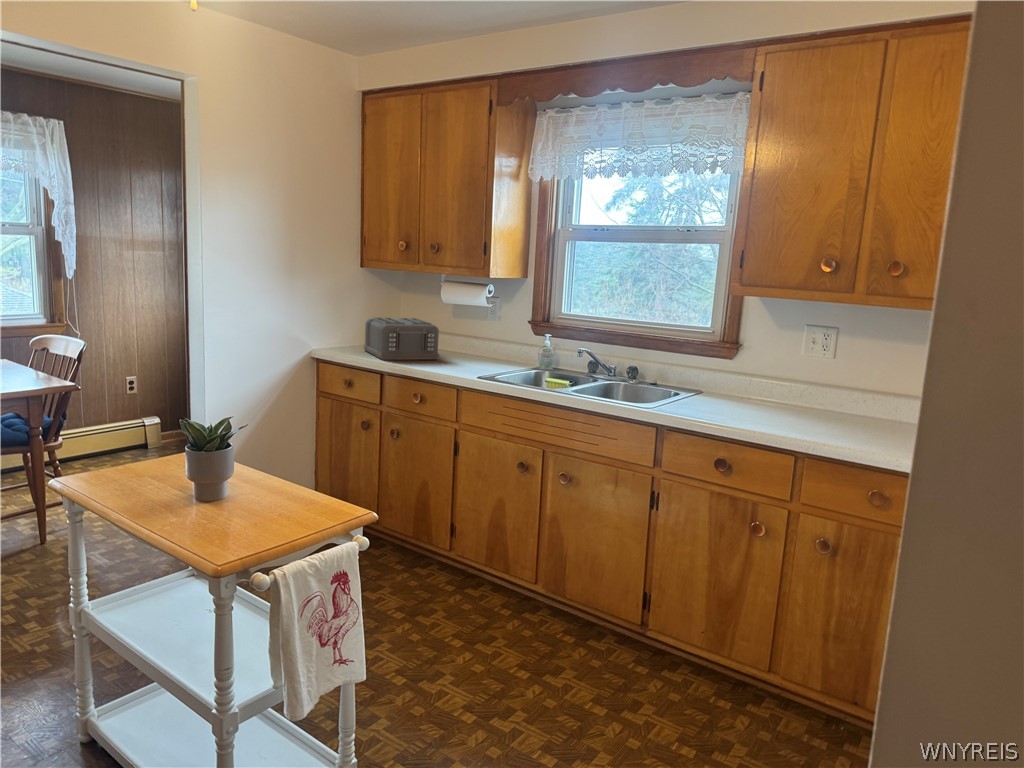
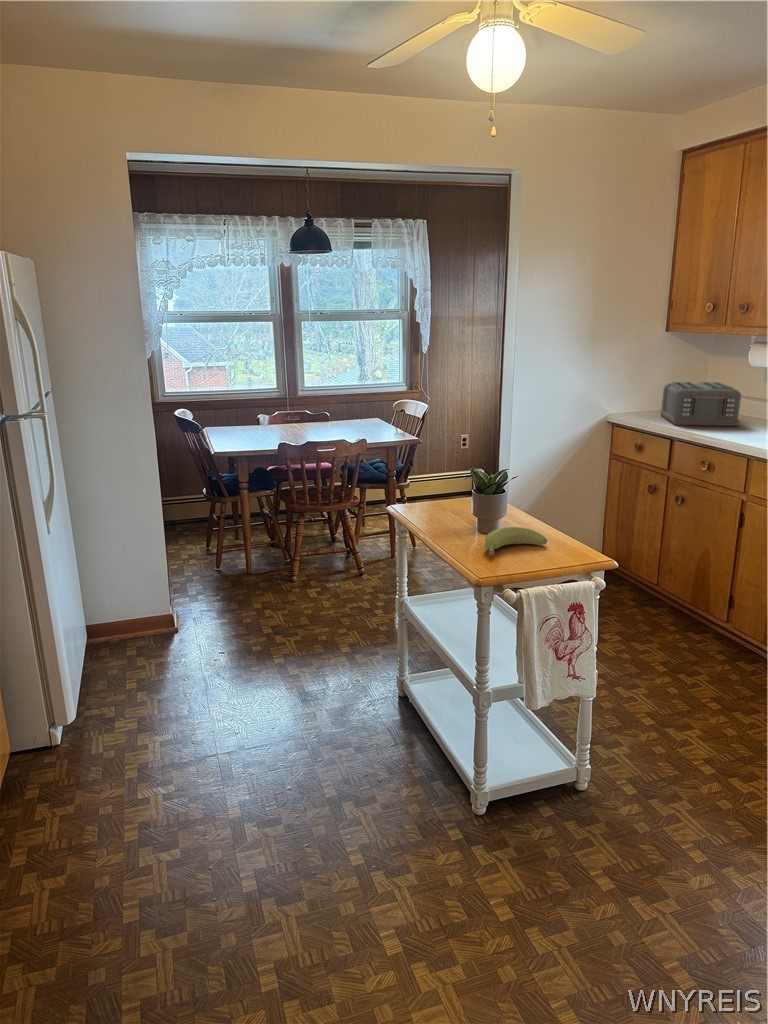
banana: none [215,490,293,532] -> present [485,527,547,555]

